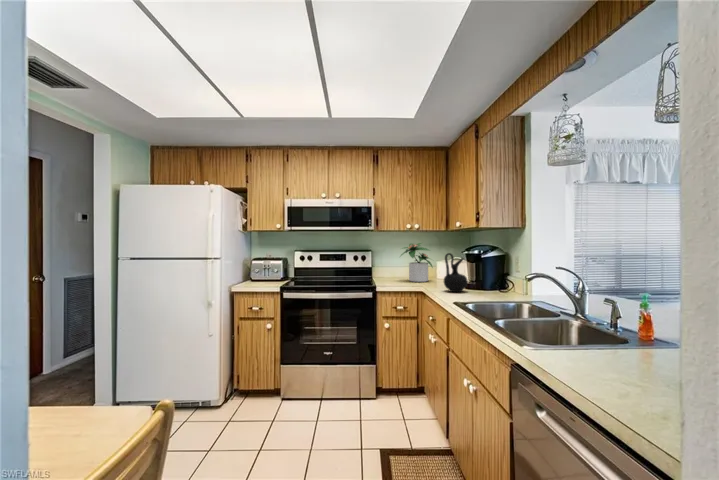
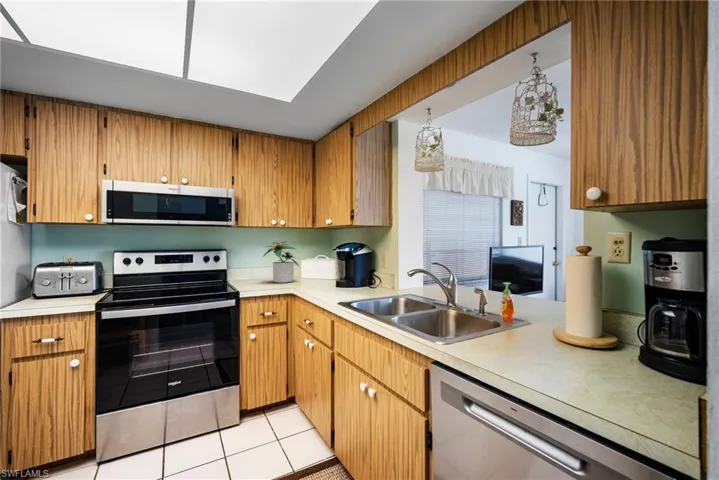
ceramic jug: present [444,253,468,292] -> none [320,251,344,292]

